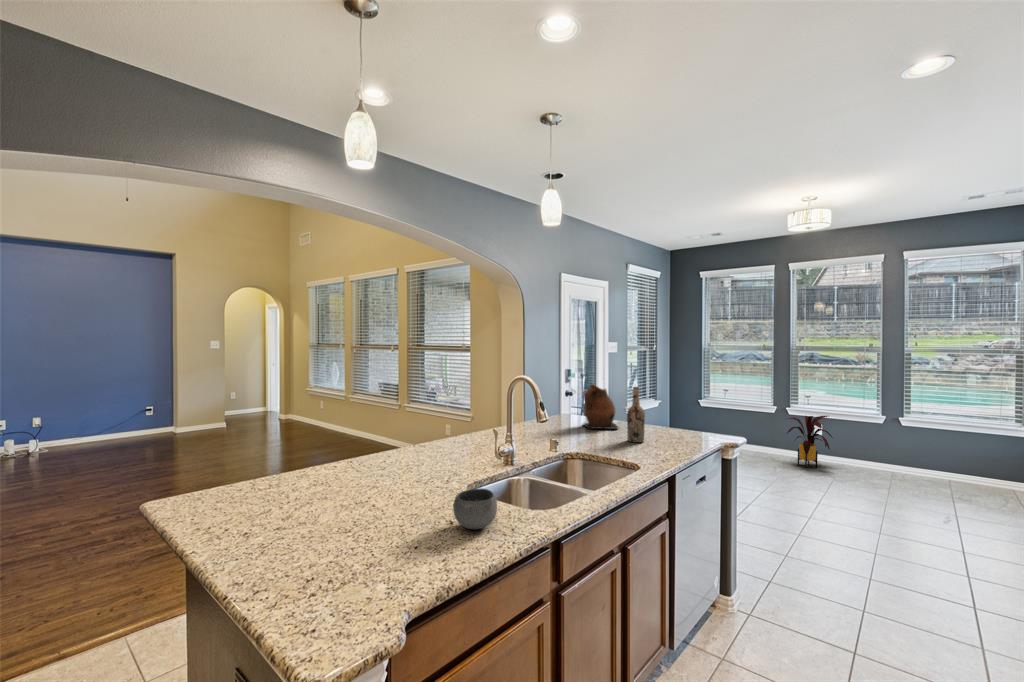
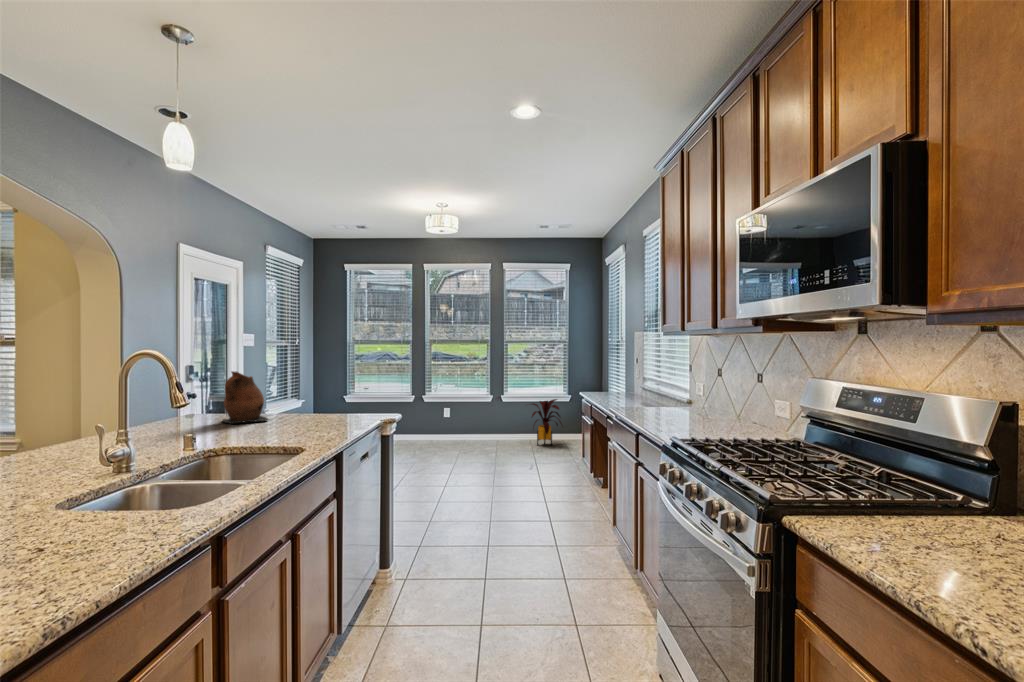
wine bottle: present [627,387,645,443] -> none [282,369,303,430]
house plant: present [787,416,832,468] -> present [532,399,562,445]
bowl: present [453,488,497,529] -> none [46,489,127,547]

